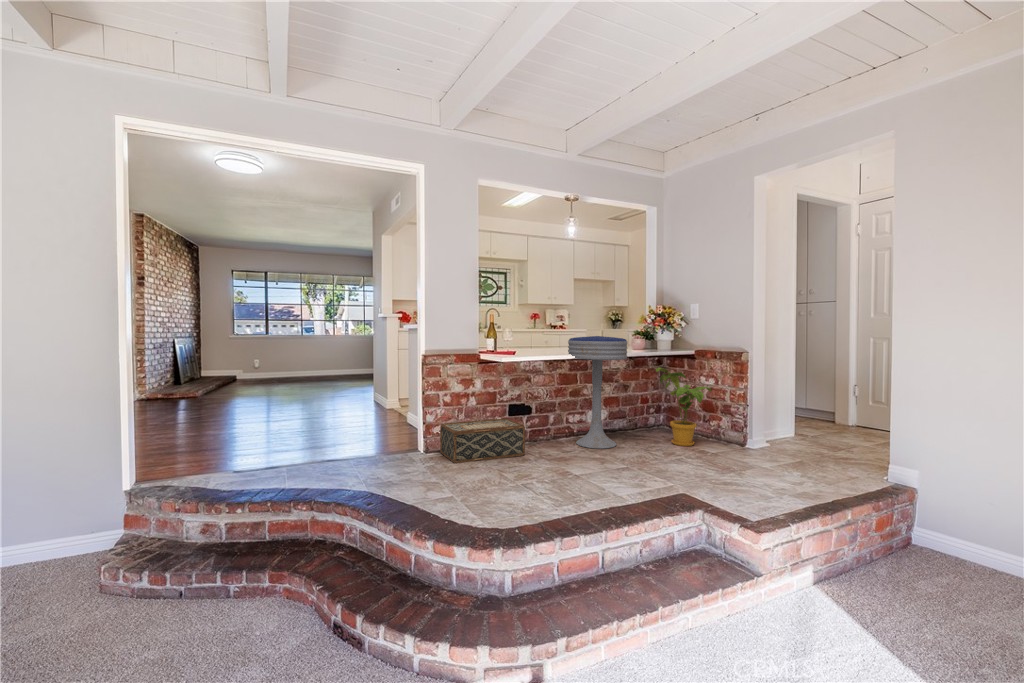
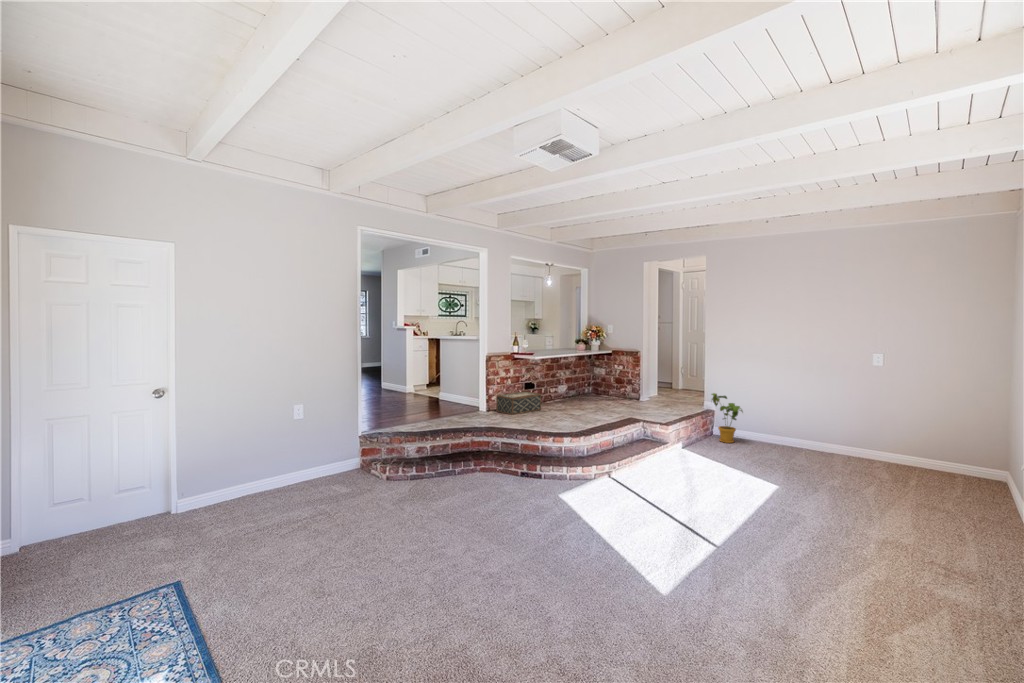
bar stool: present [568,336,627,449] -> none [553,344,585,405]
house plant: present [656,368,711,446] -> present [712,393,743,443]

